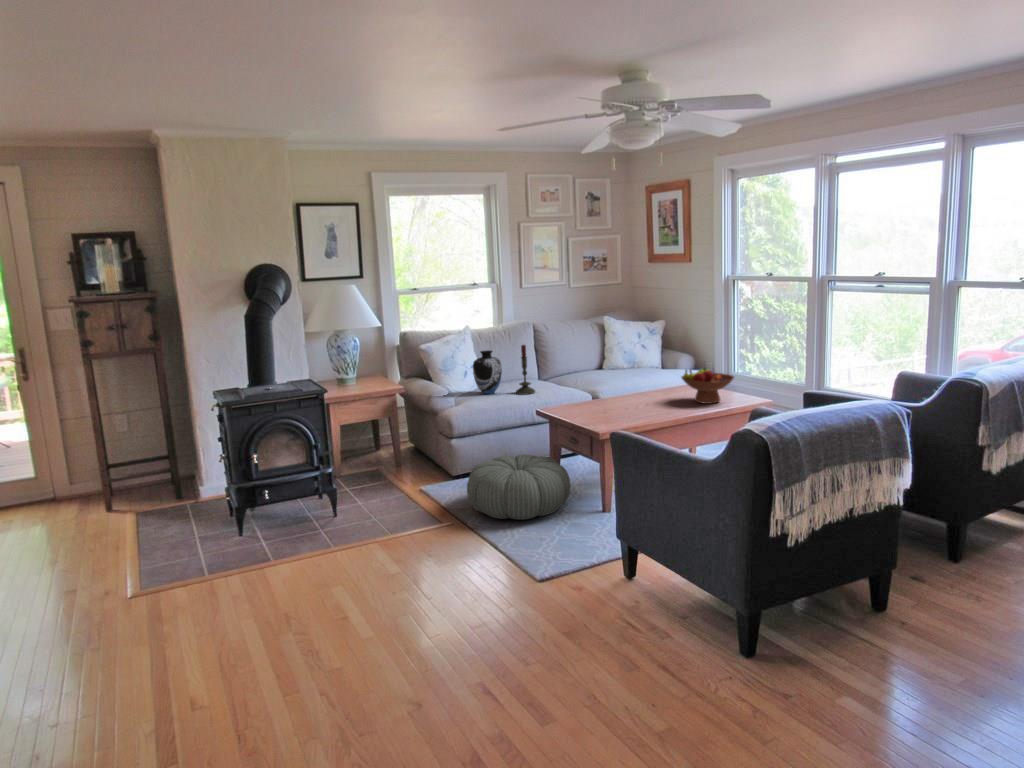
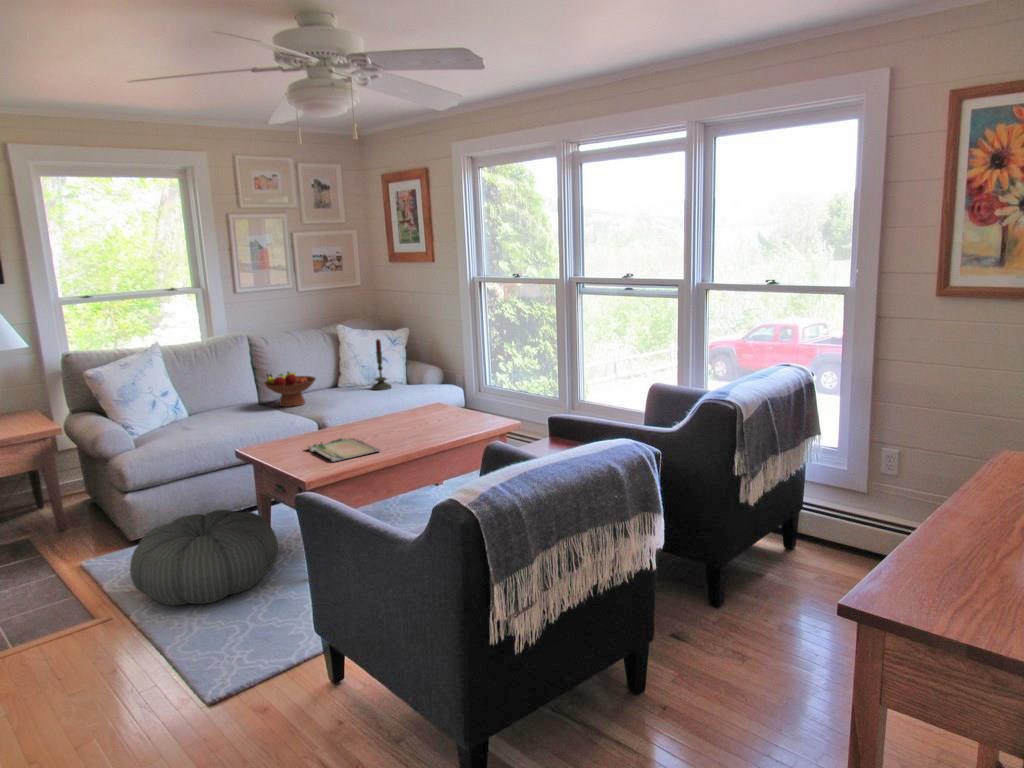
candle: present [516,345,535,395] -> present [372,339,392,390]
vase: present [473,350,502,394] -> none [160,373,200,429]
fruit bowl: present [682,368,734,404] -> present [264,372,316,407]
tray: none [593,402,655,422] -> present [308,438,380,462]

